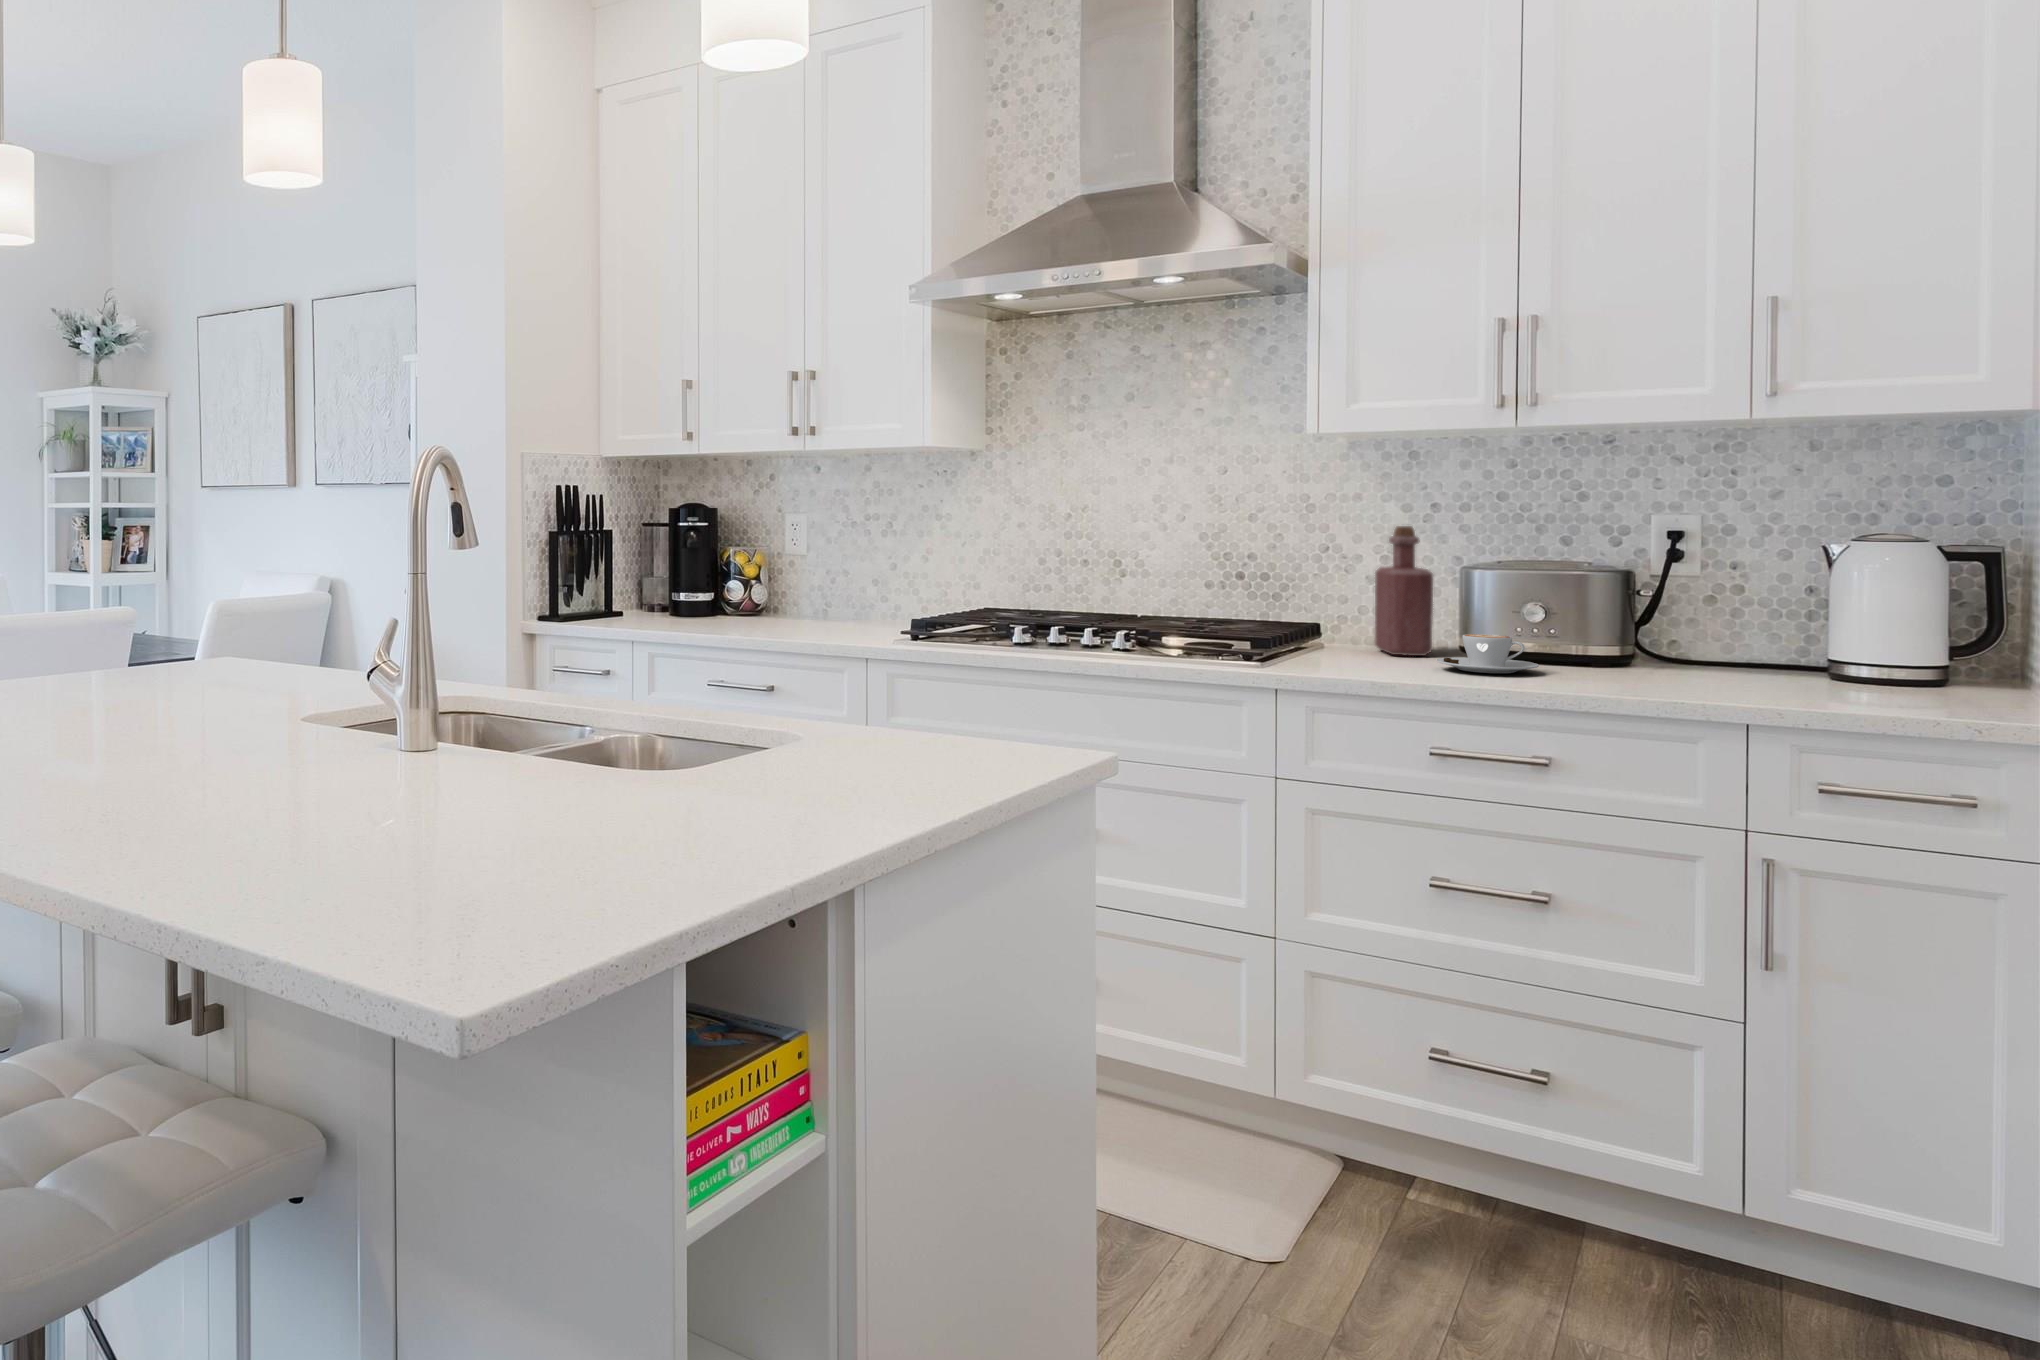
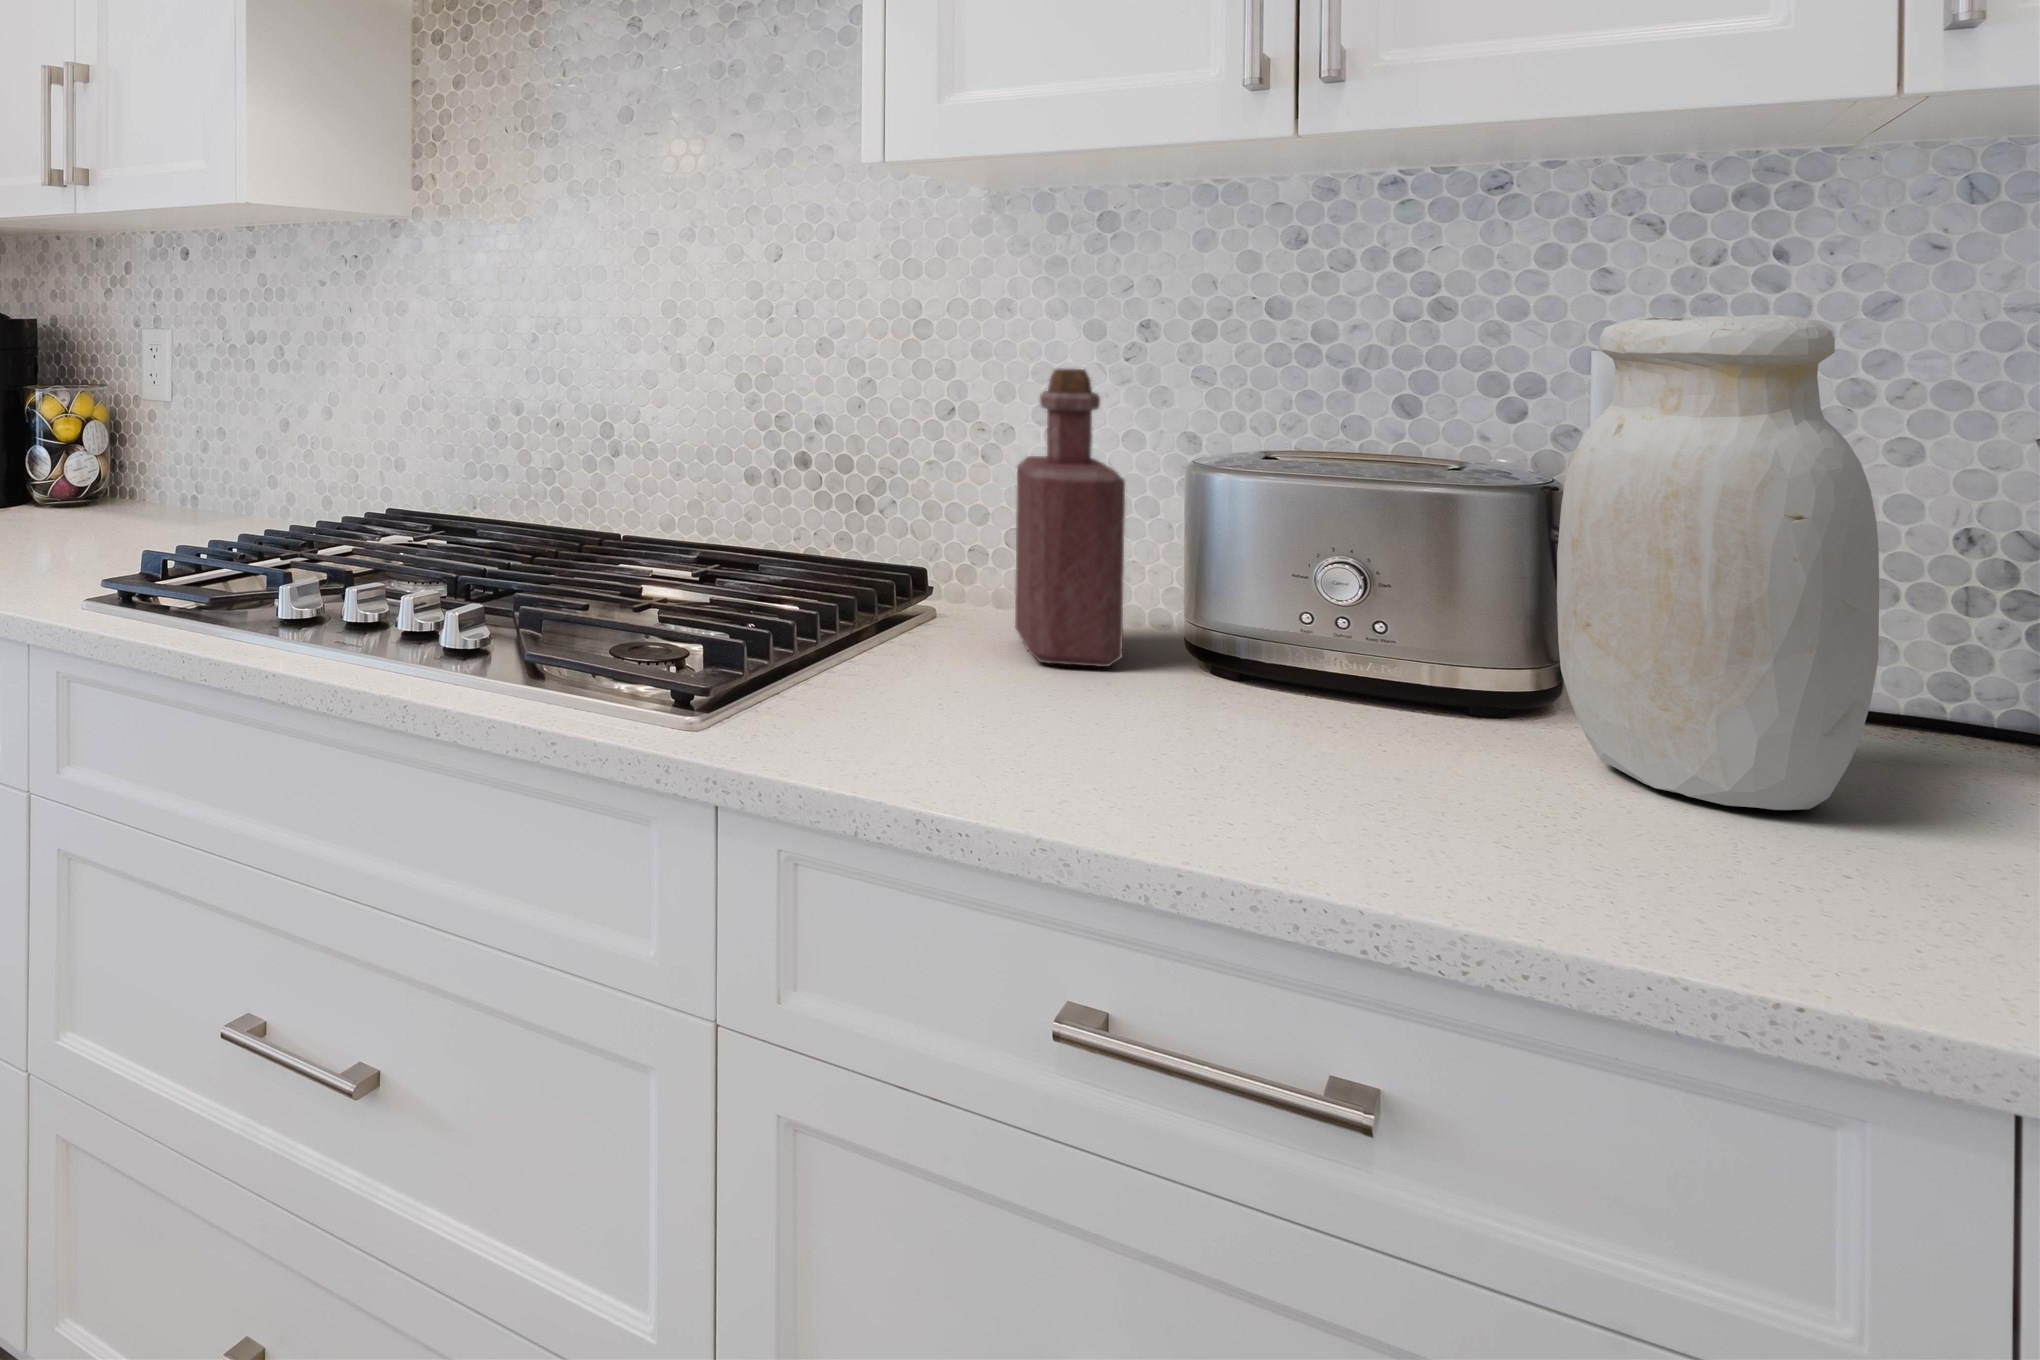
jar: none [1623,501,1740,679] -> present [1557,315,1879,810]
coffee cup: present [1436,634,1539,673] -> none [1111,644,1352,762]

